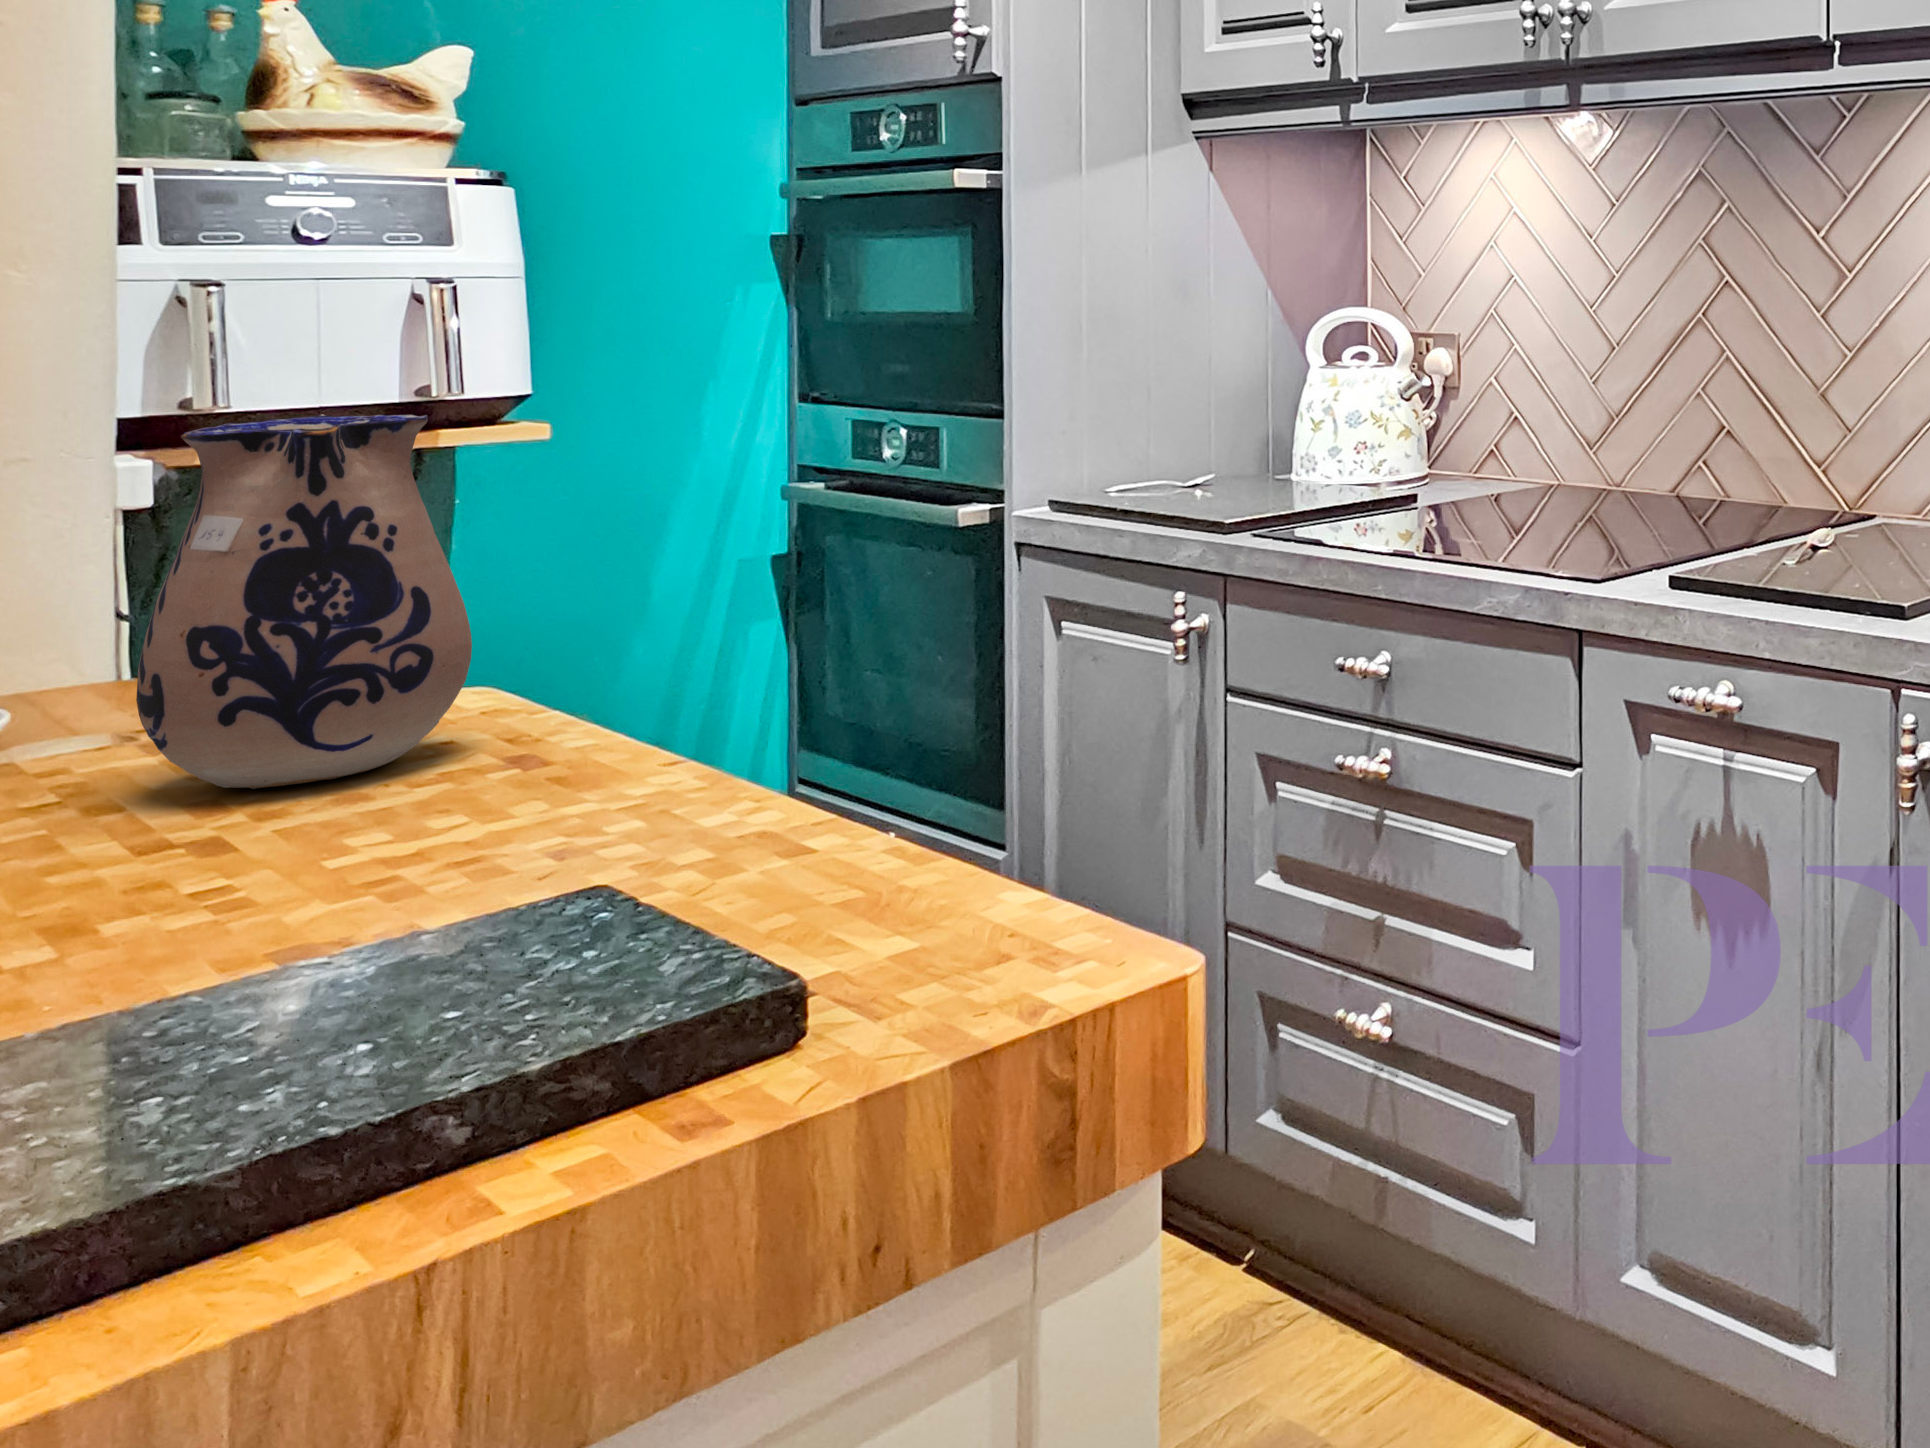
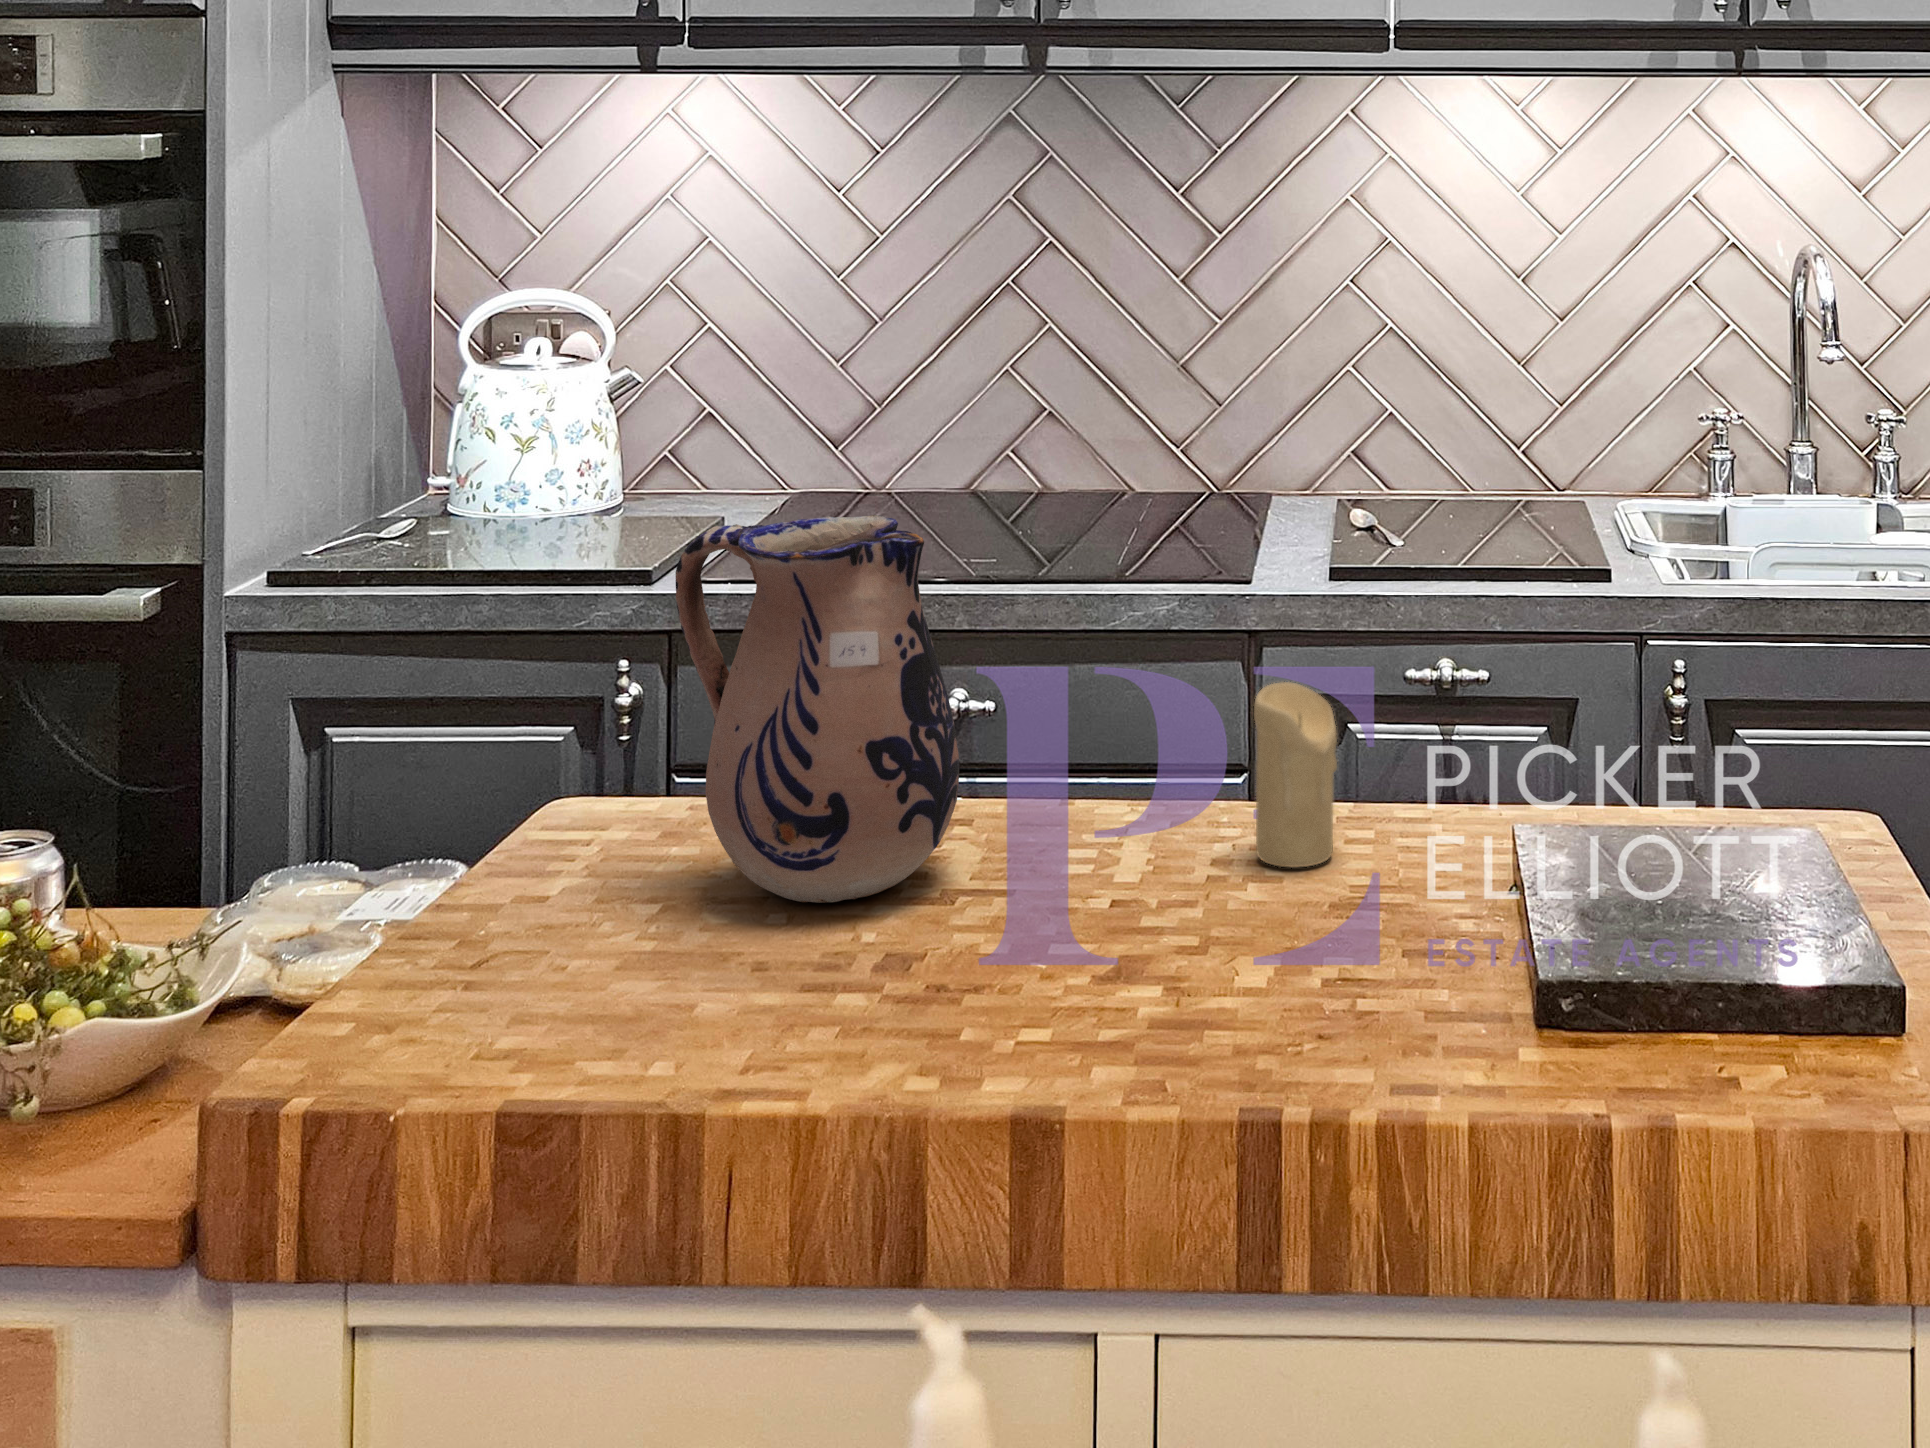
candle: none [514,625,637,837] -> present [1254,682,1337,868]

